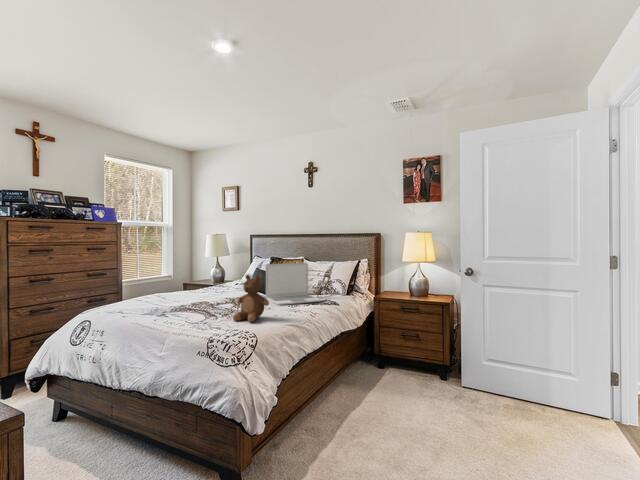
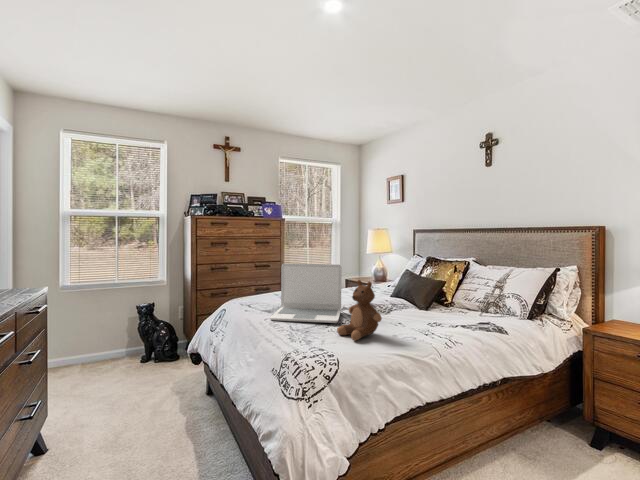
laptop: present [266,263,322,305] -> present [270,264,342,323]

